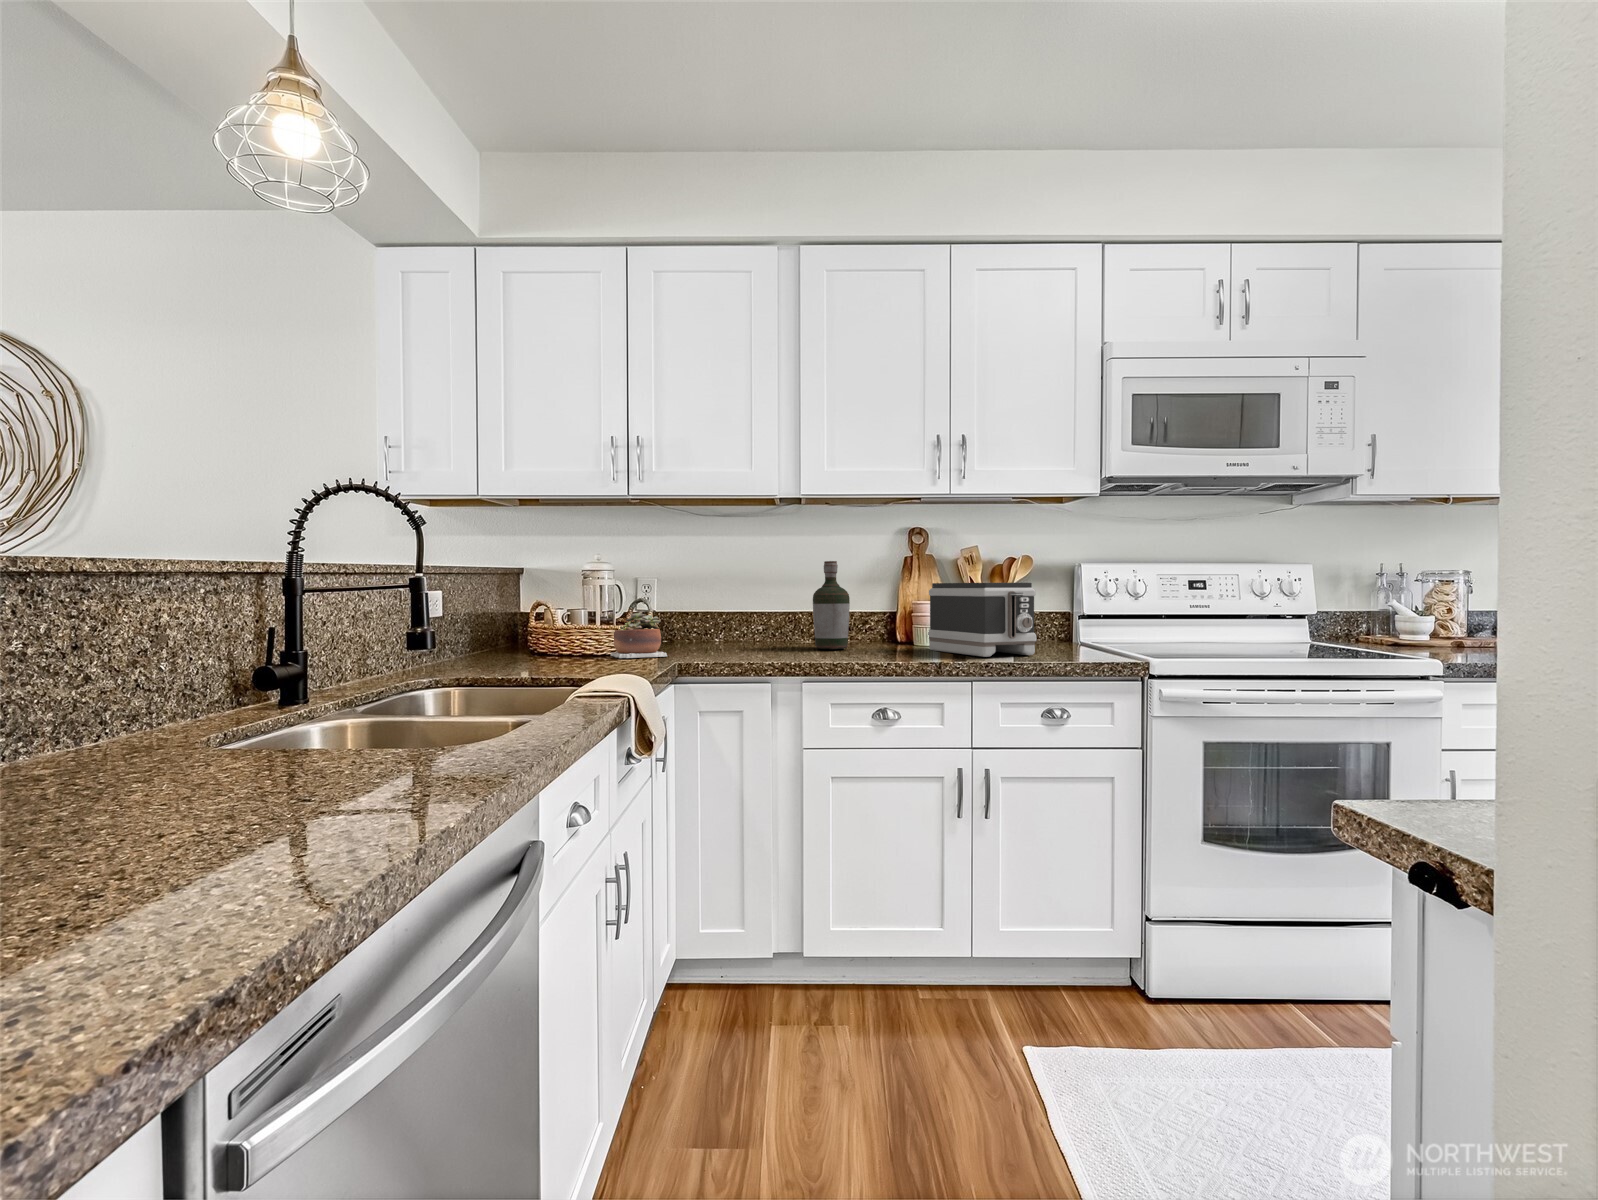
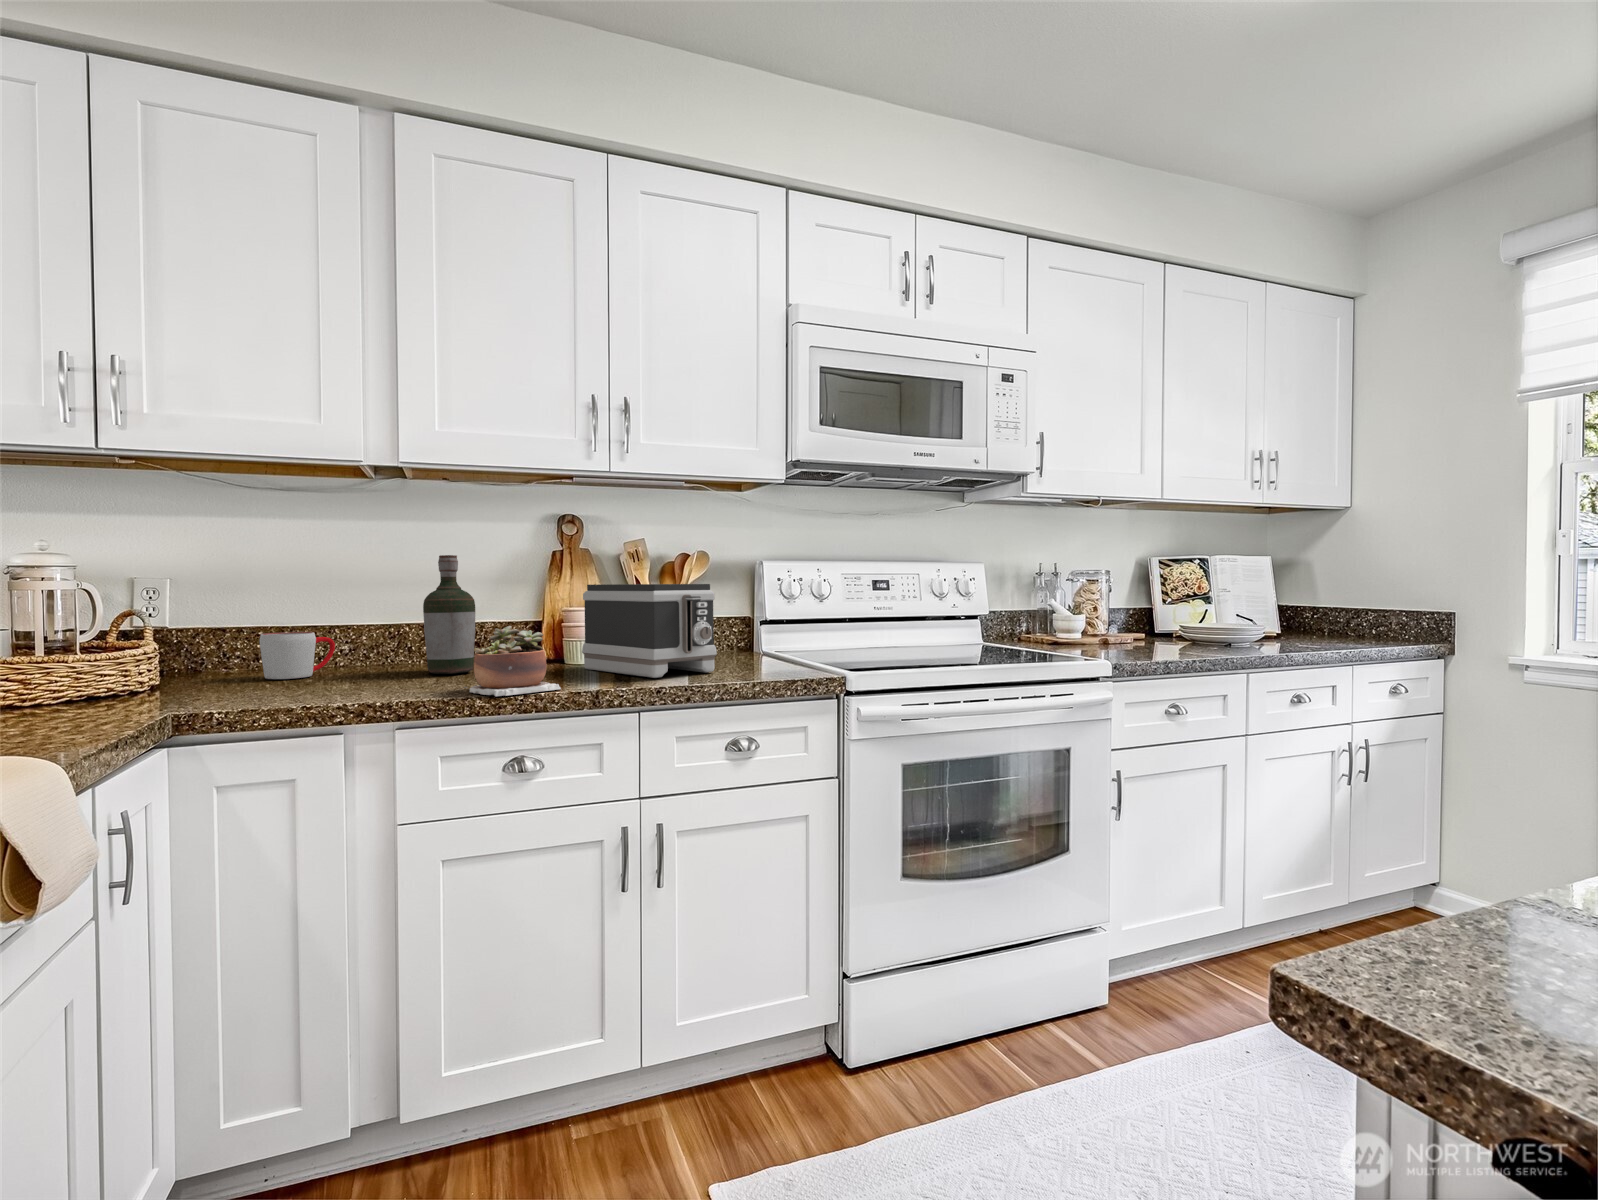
succulent plant: present [611,612,667,658] -> present [464,626,561,696]
mug: none [709,617,754,648] -> present [260,632,335,679]

